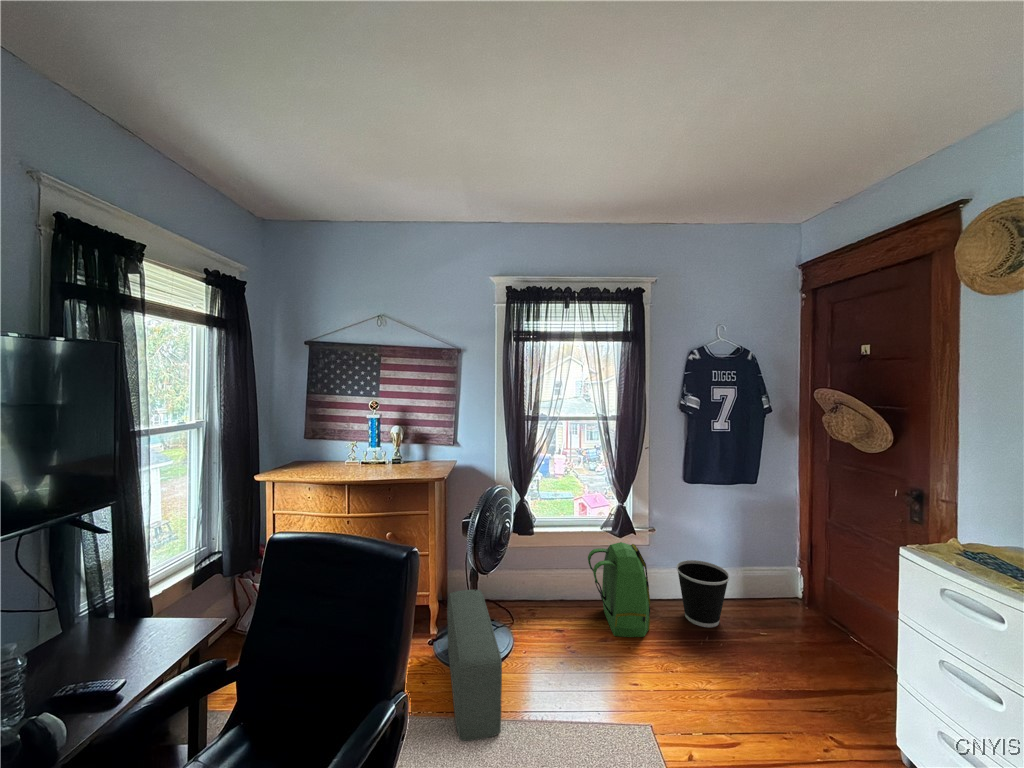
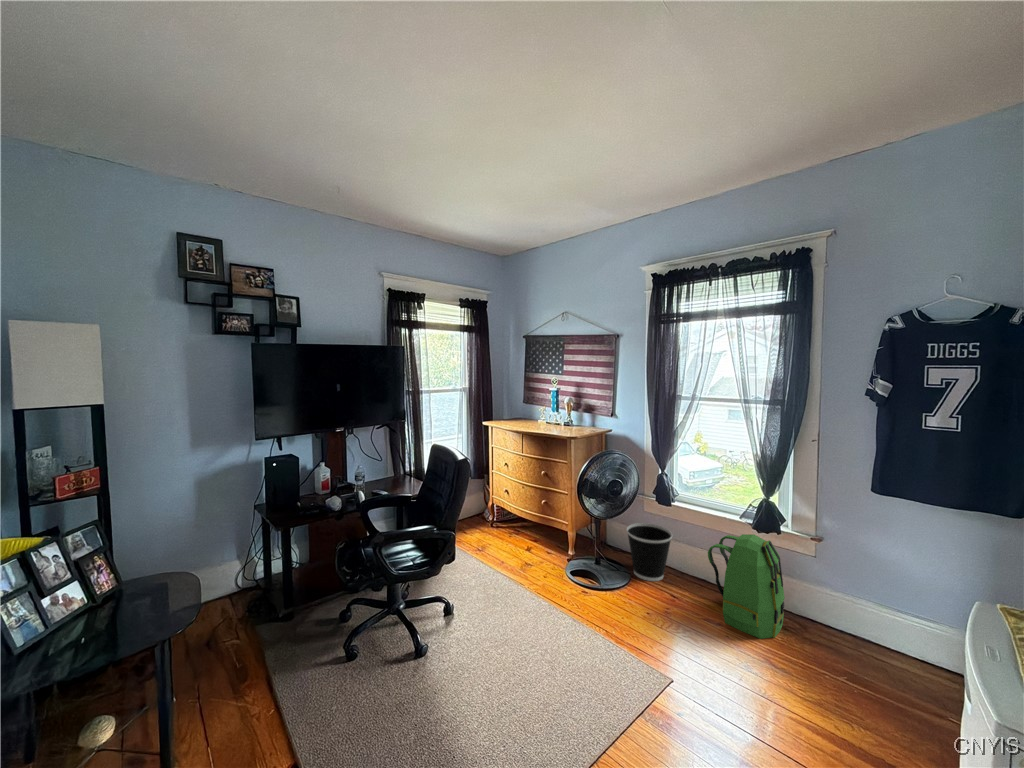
wastebasket: present [676,560,730,627] -> present [626,523,672,581]
pouf: present [447,590,502,741] -> none [533,526,601,620]

